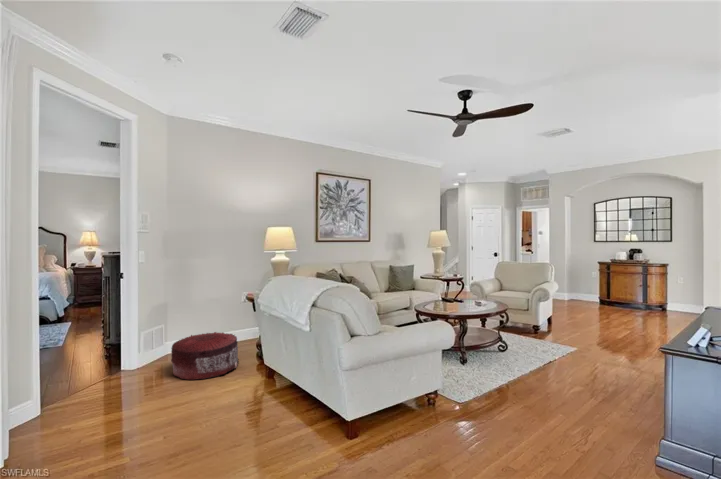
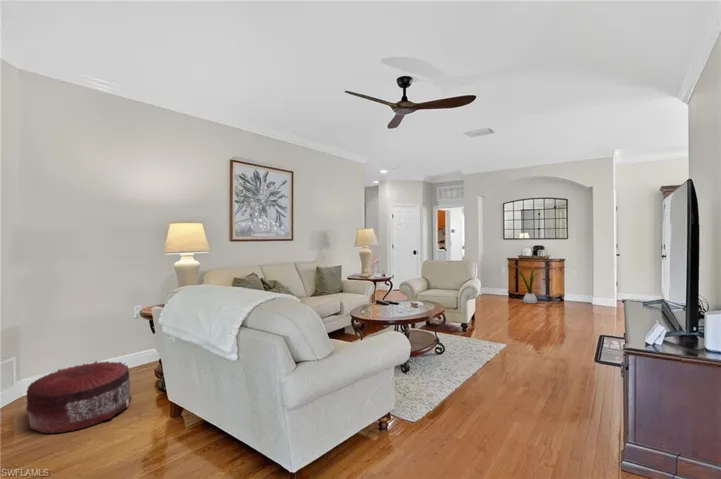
house plant: none [604,268,638,311] -> present [519,269,537,303]

